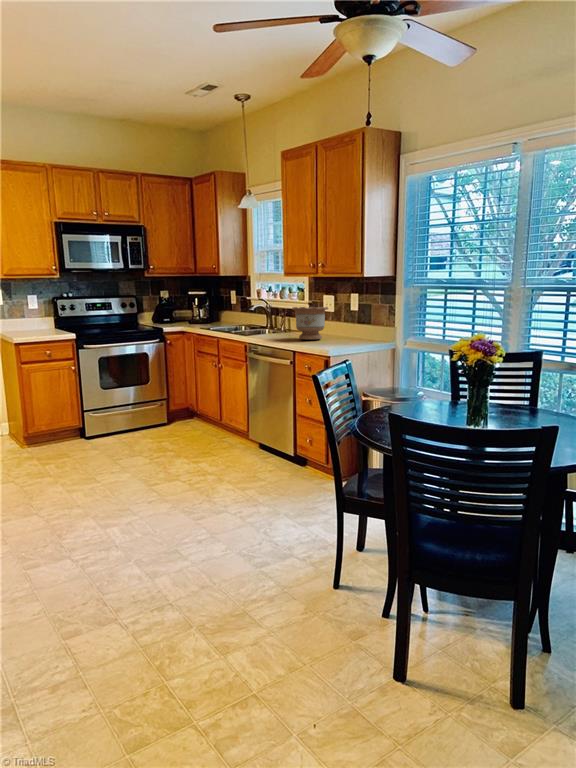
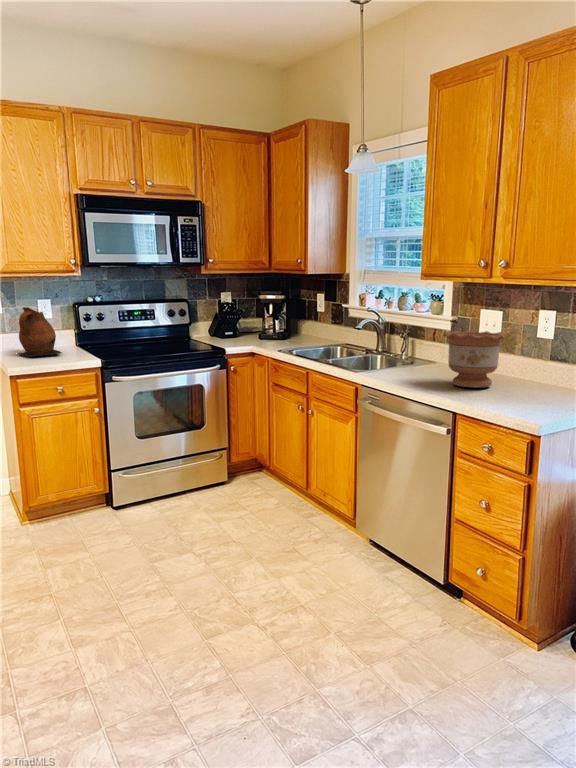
ceramic pitcher: none [15,299,48,333] -> present [19,307,62,357]

